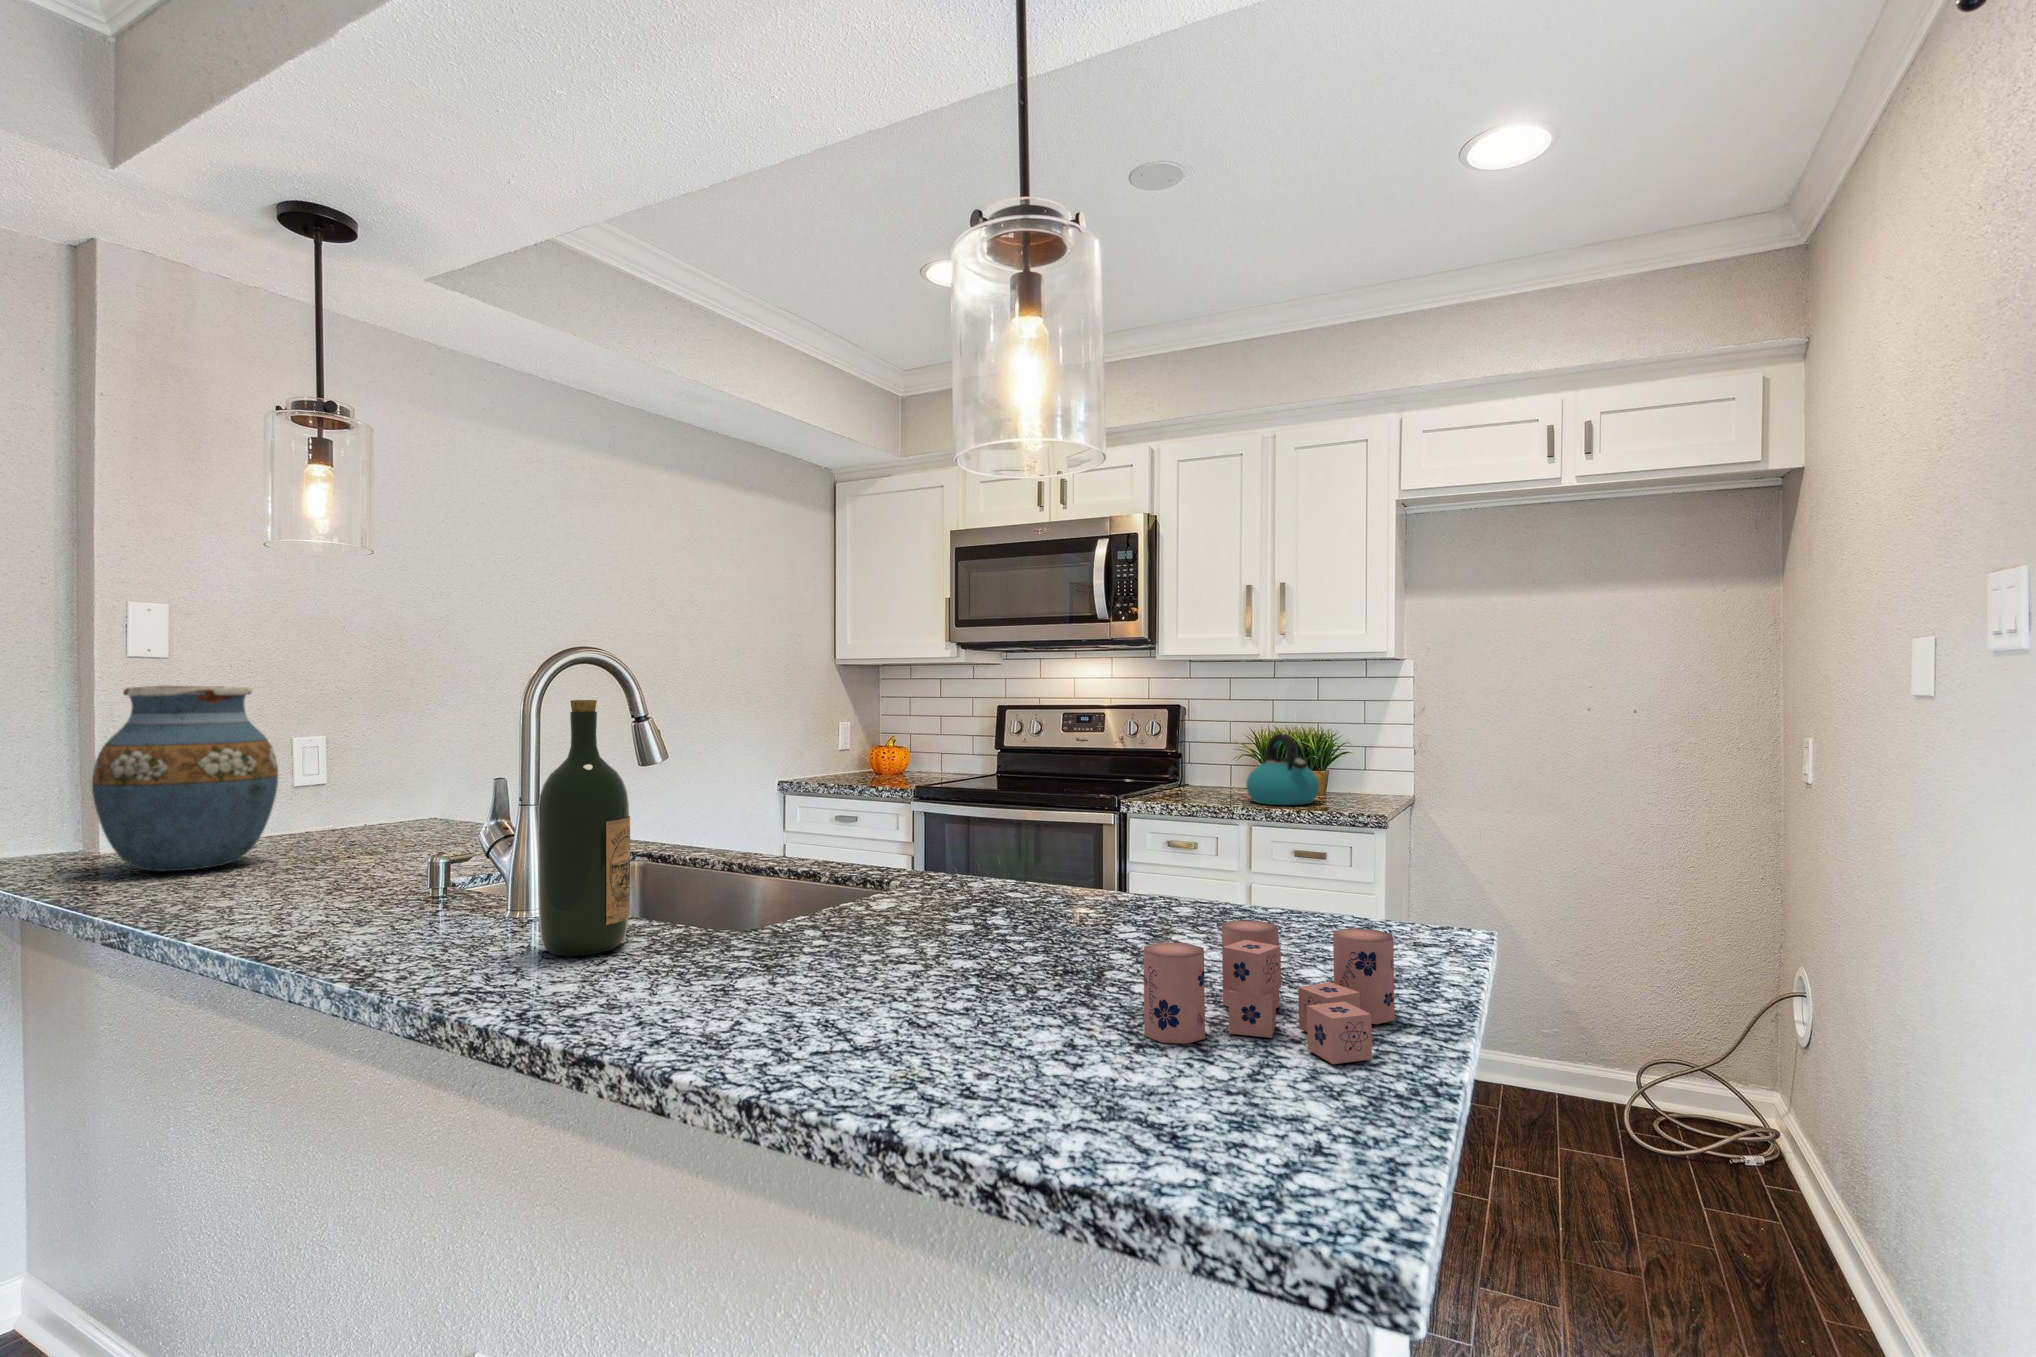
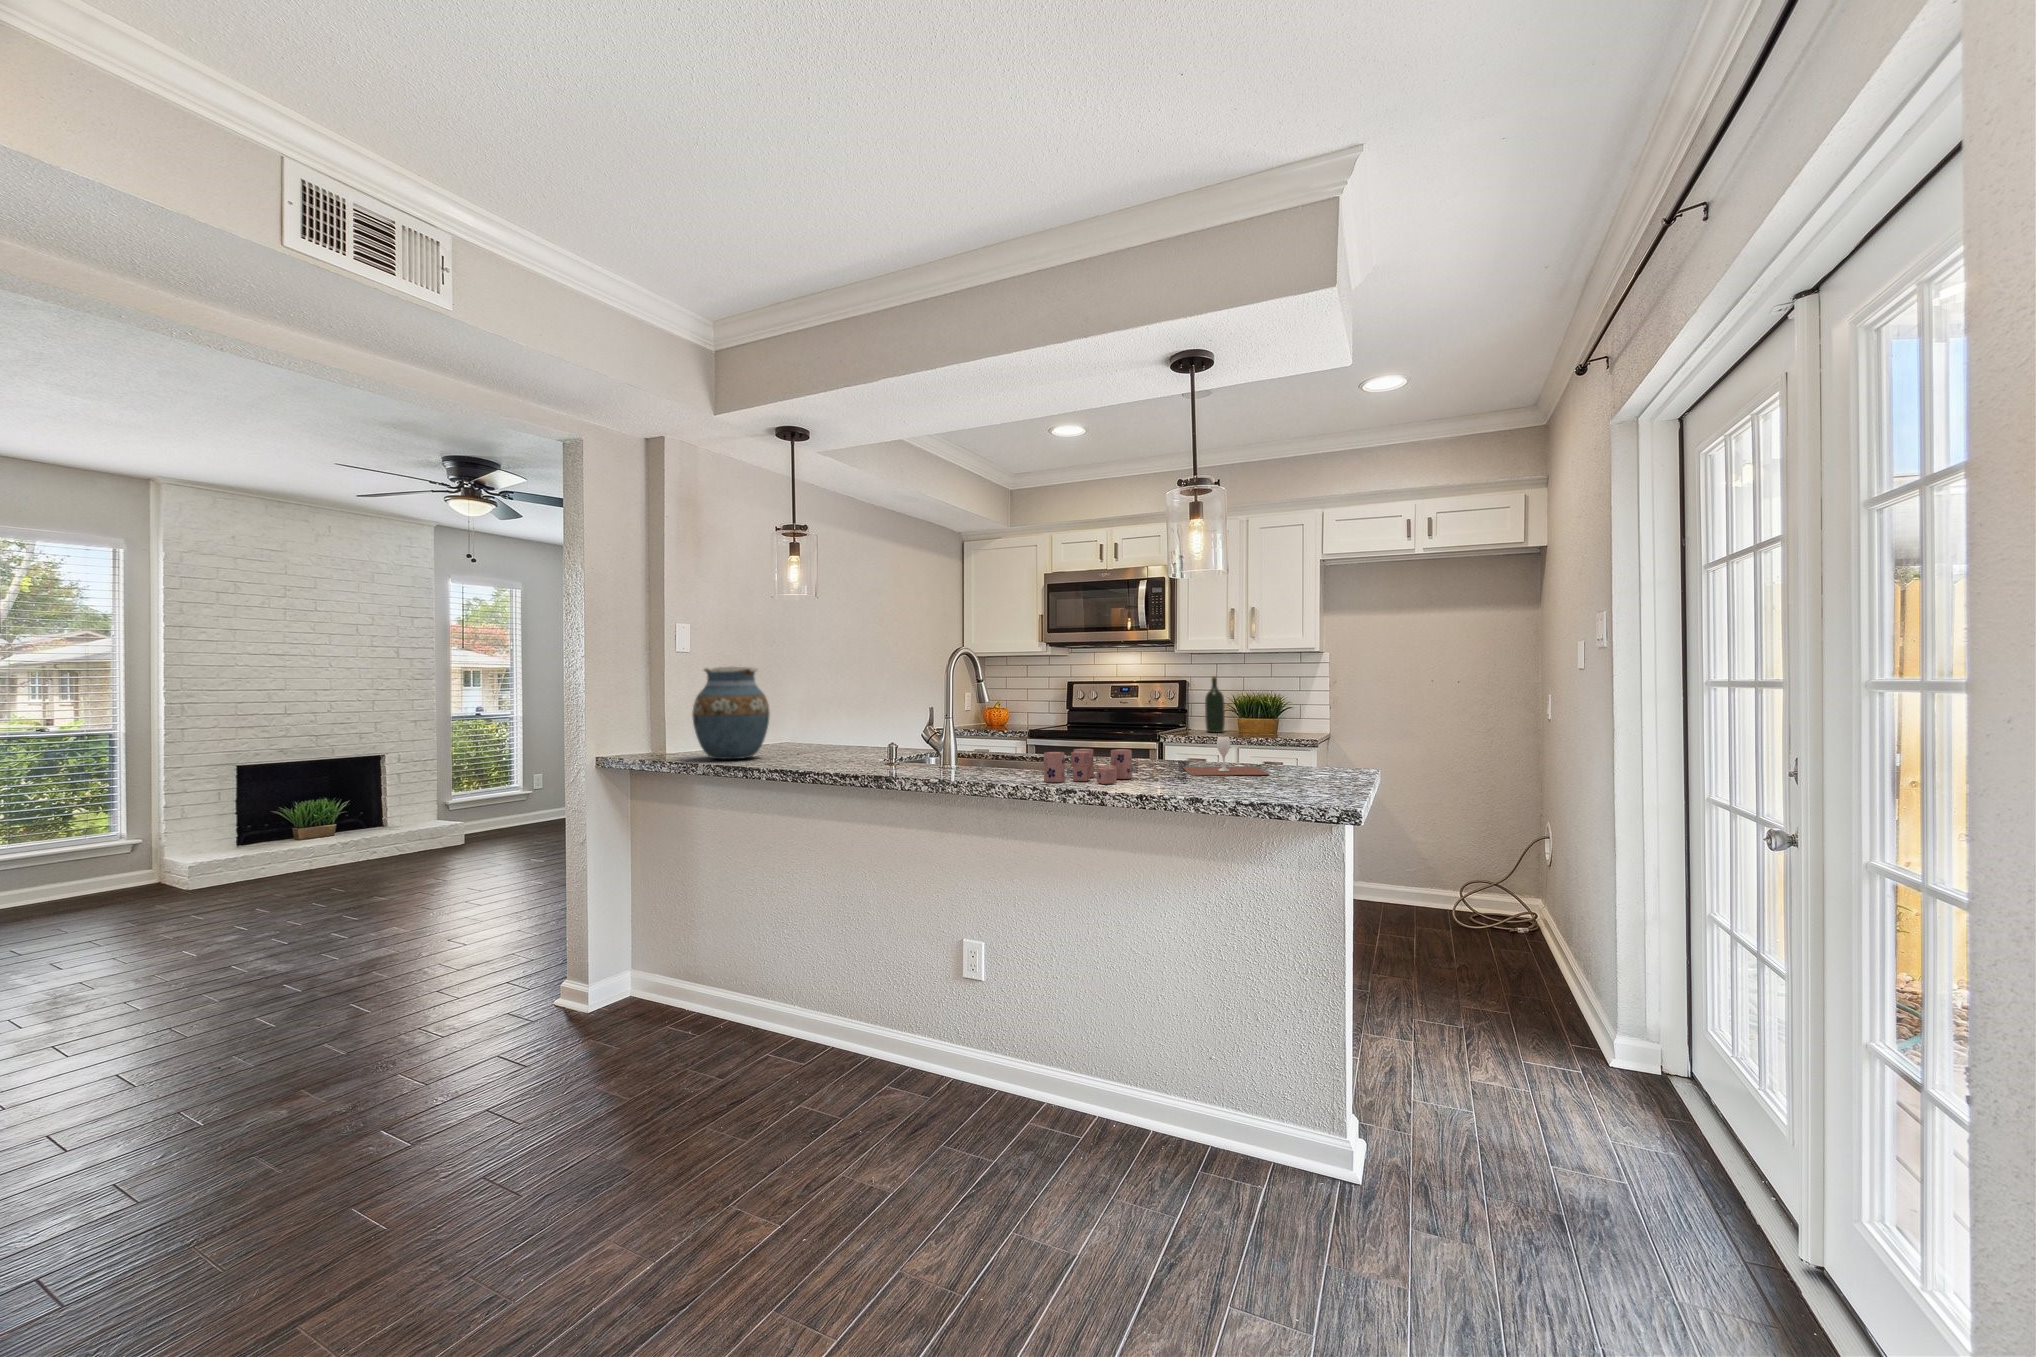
wine bottle: present [538,700,630,956] -> present [1205,676,1225,732]
kettle: present [1246,734,1320,805] -> none [1233,696,1277,737]
wine glass: none [1023,858,1217,966] -> present [1182,737,1270,775]
candle: present [1143,920,1395,1064] -> present [1044,749,1132,784]

